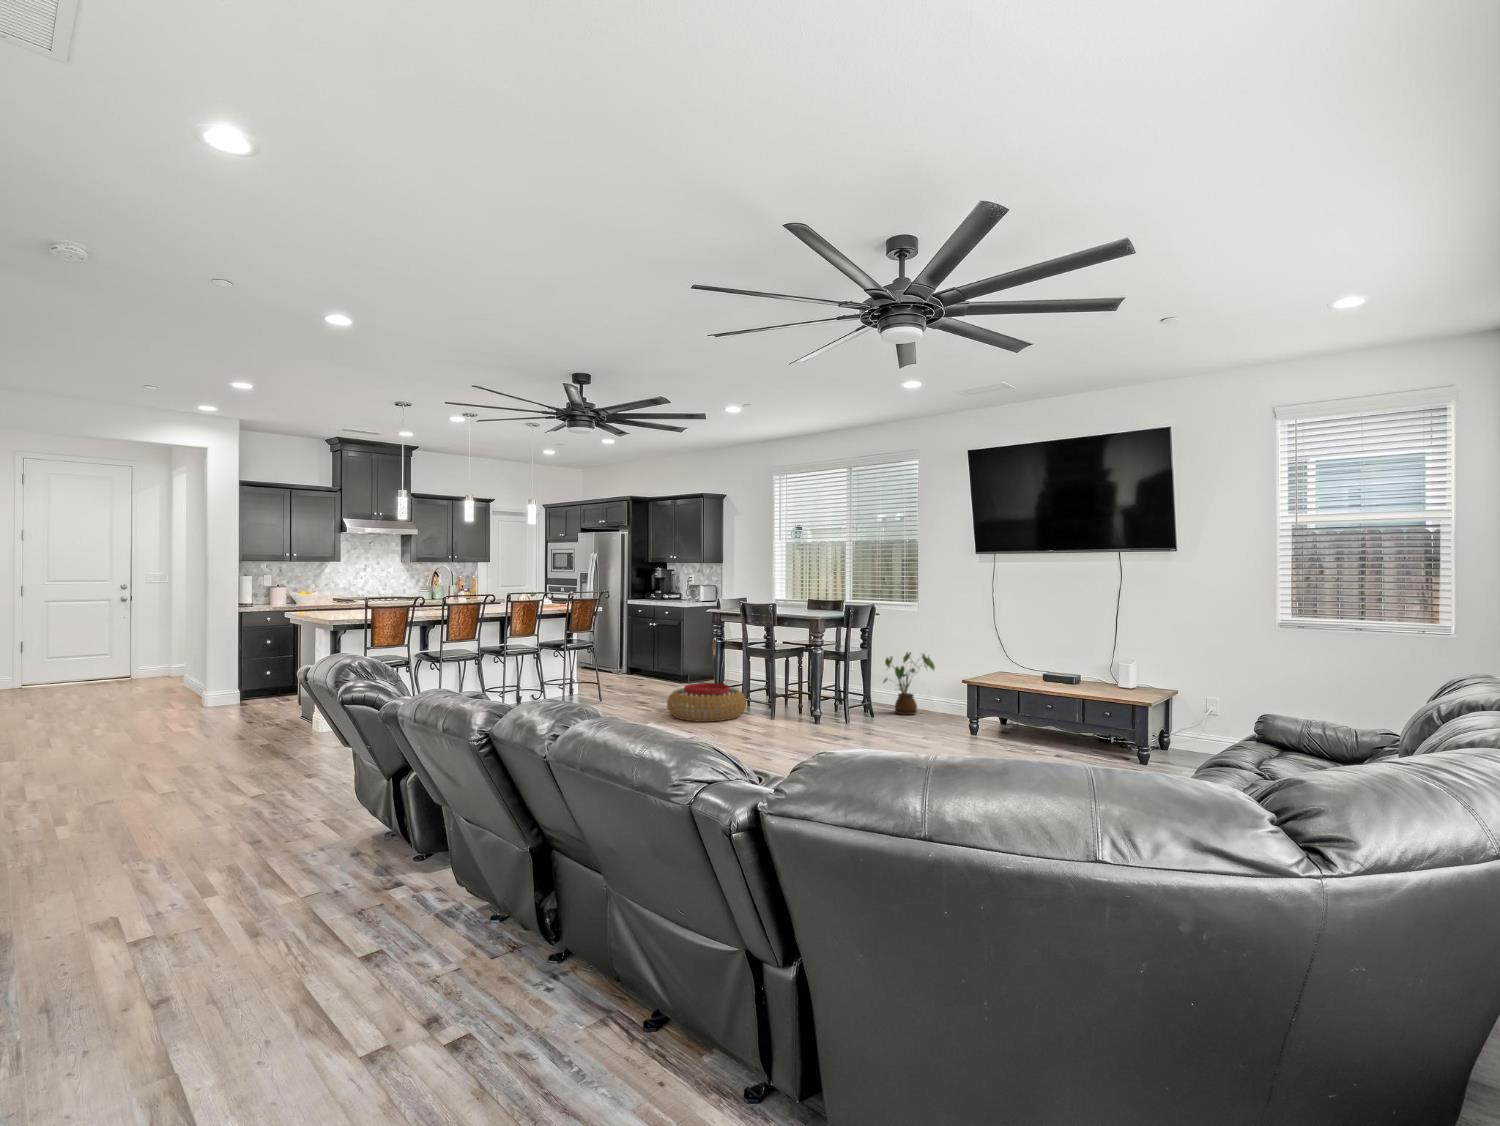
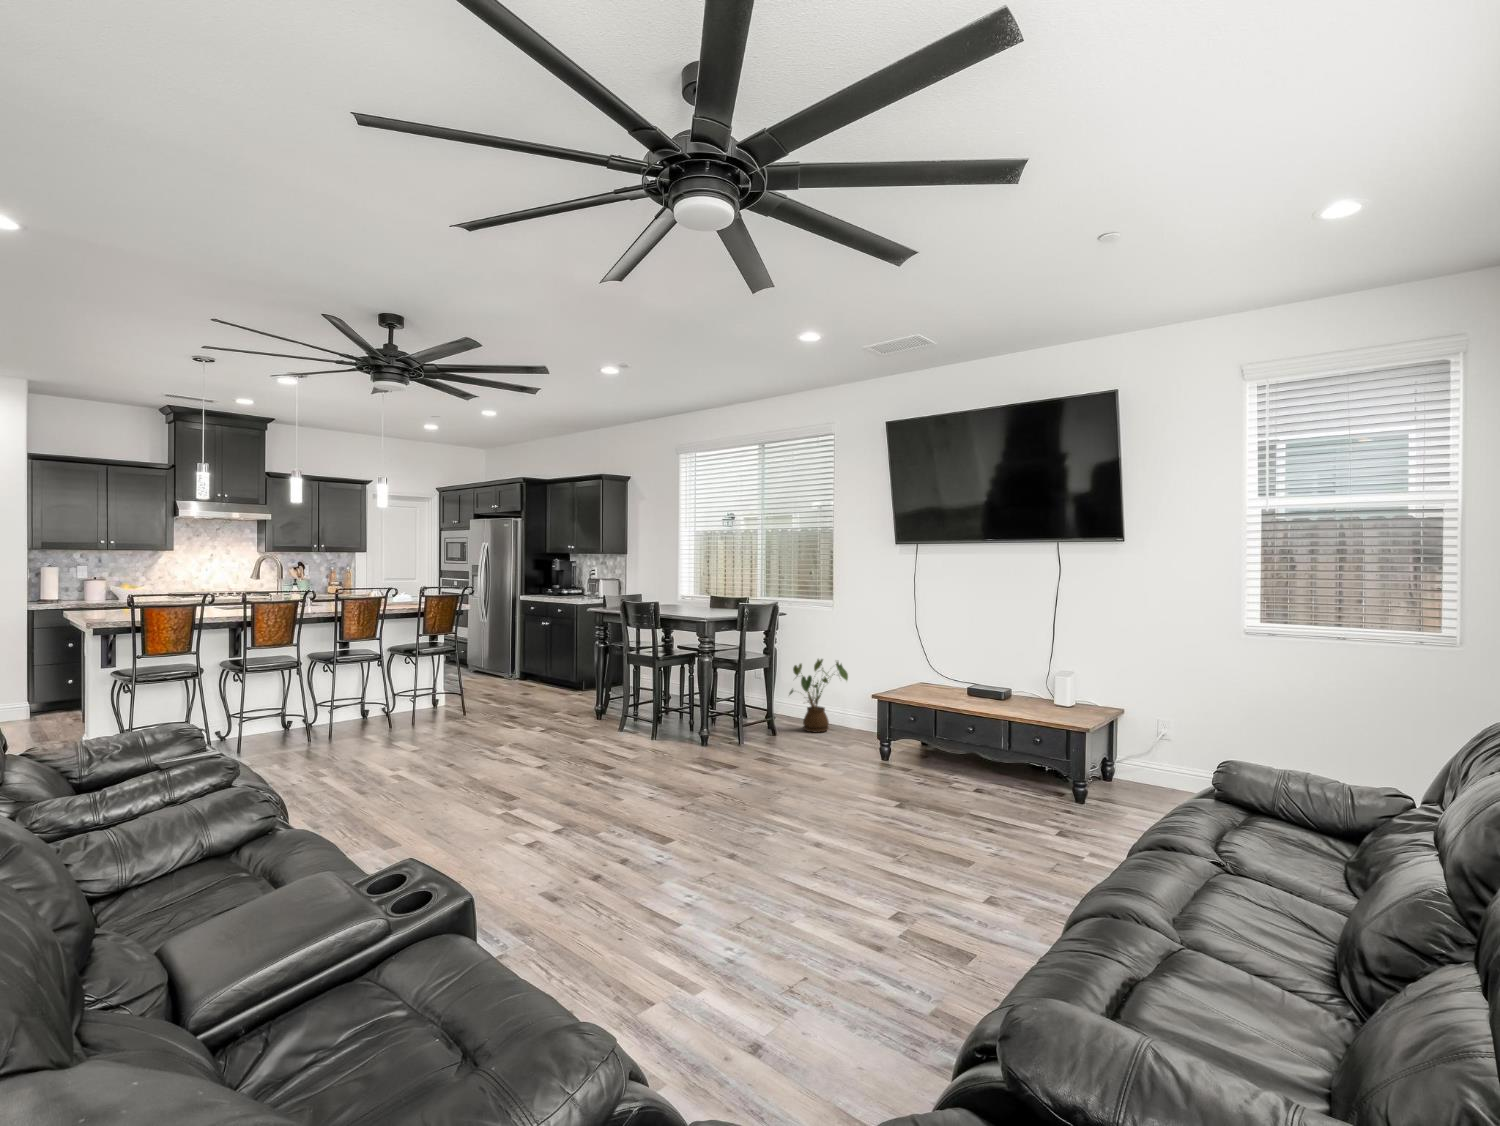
pouf: present [667,683,746,722] -> none [530,695,627,743]

